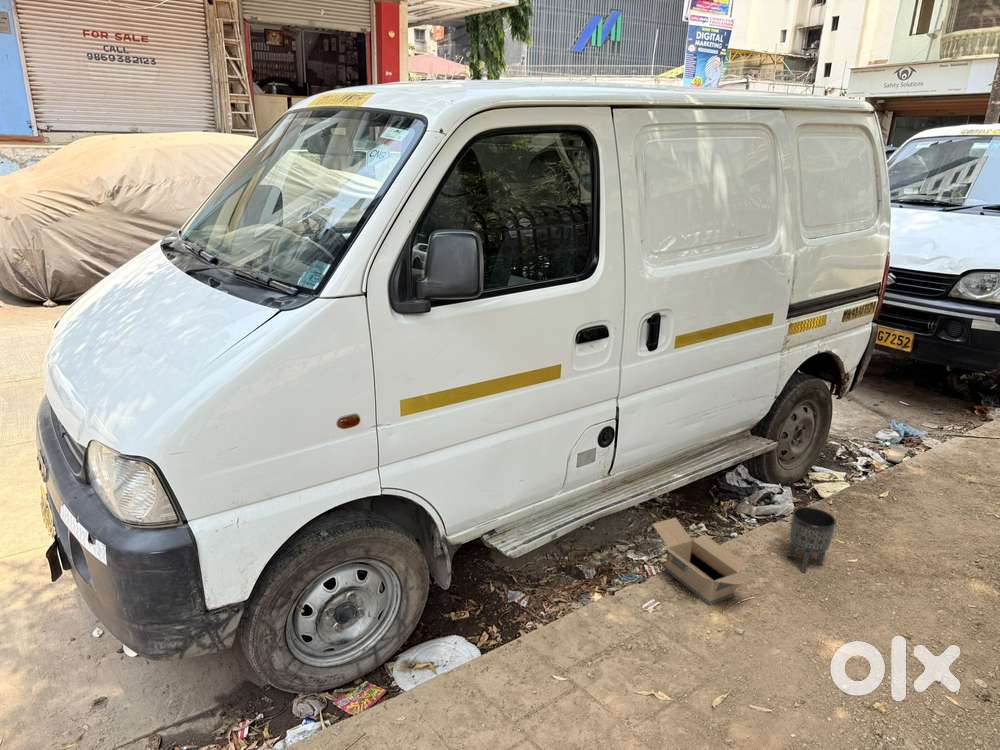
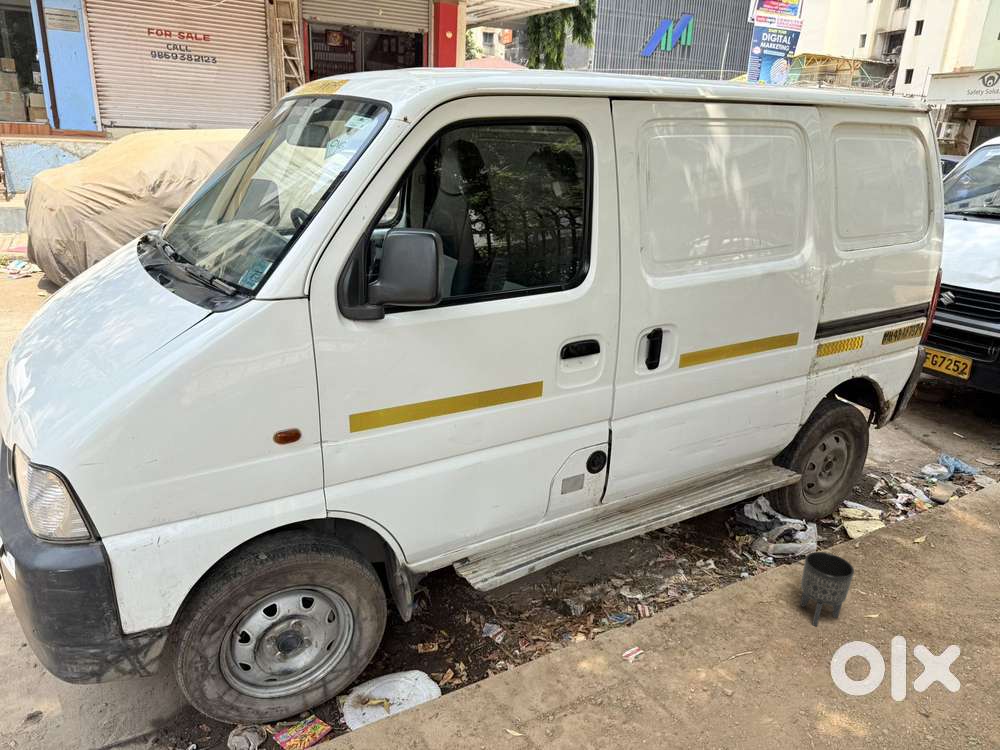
cardboard box: present [653,518,760,605] -> none [646,554,760,657]

